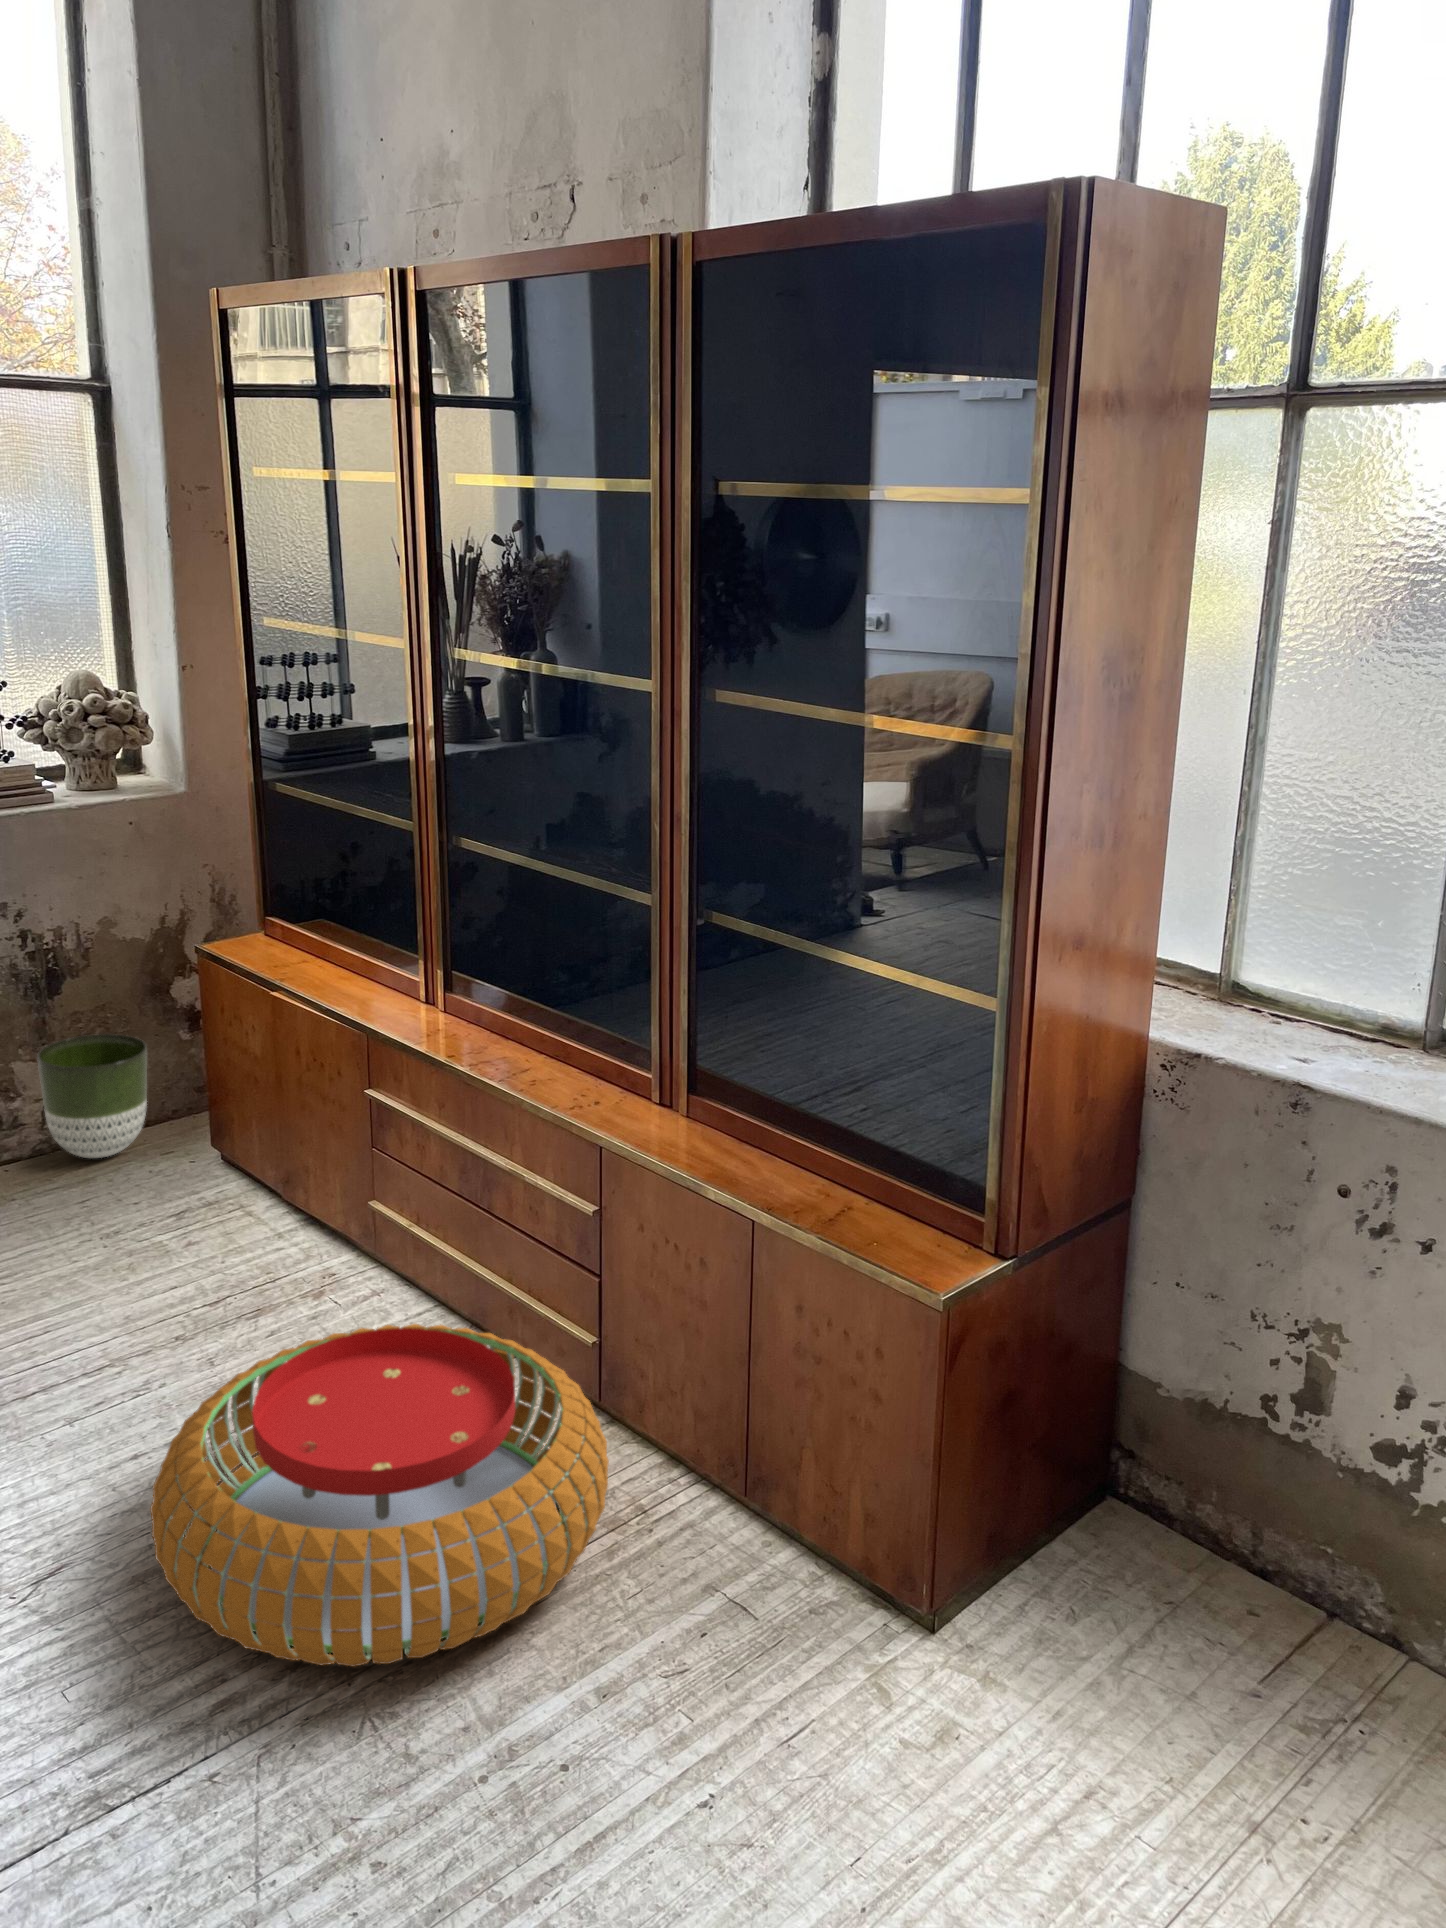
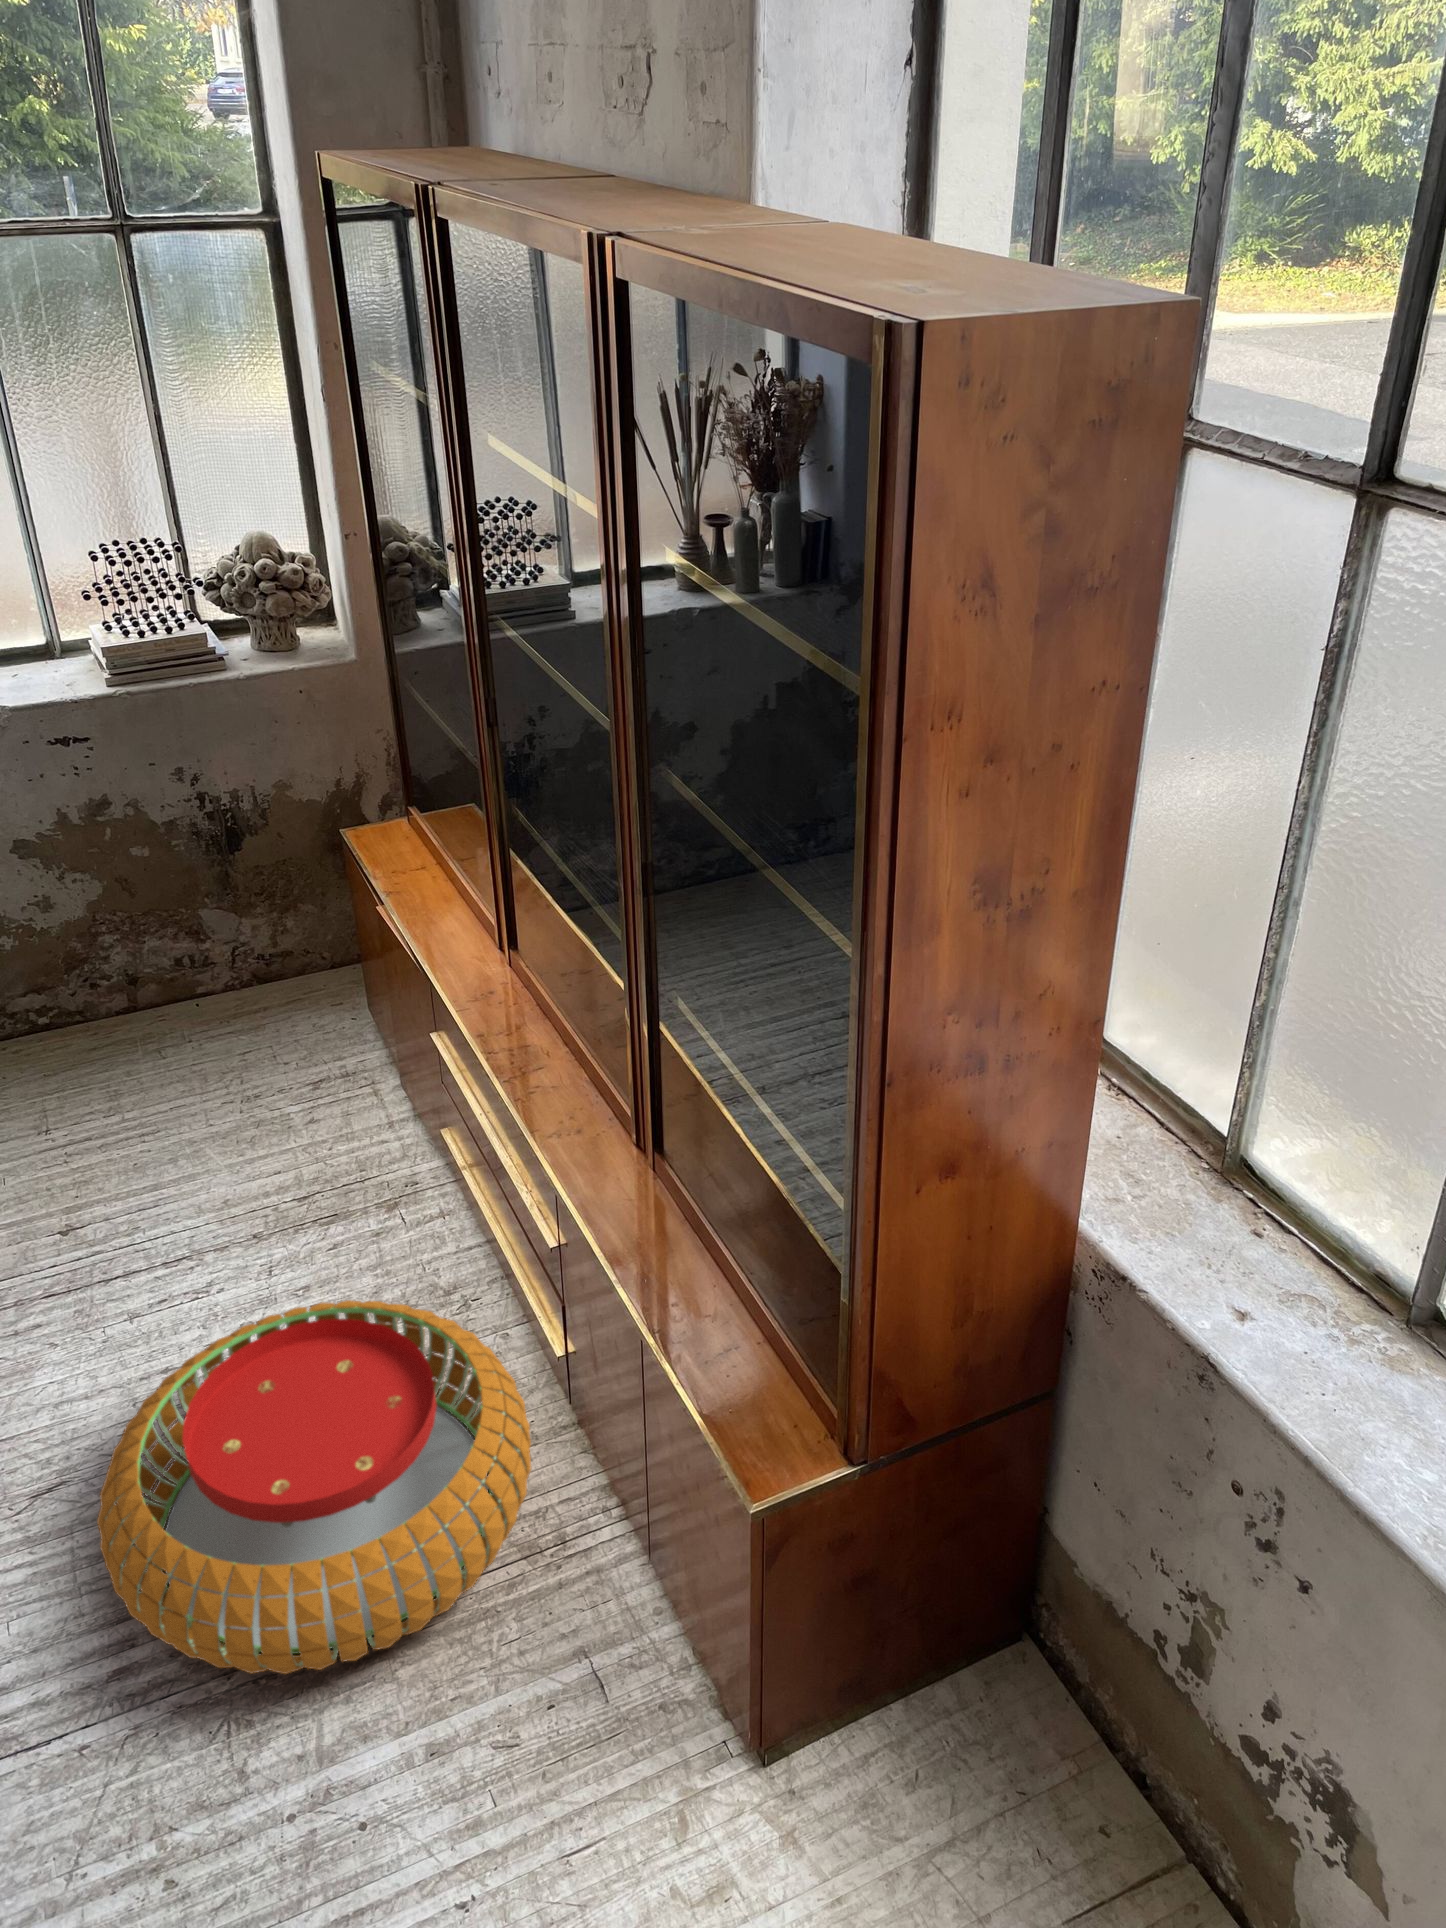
planter: present [37,1034,147,1158] -> none [214,891,317,1008]

